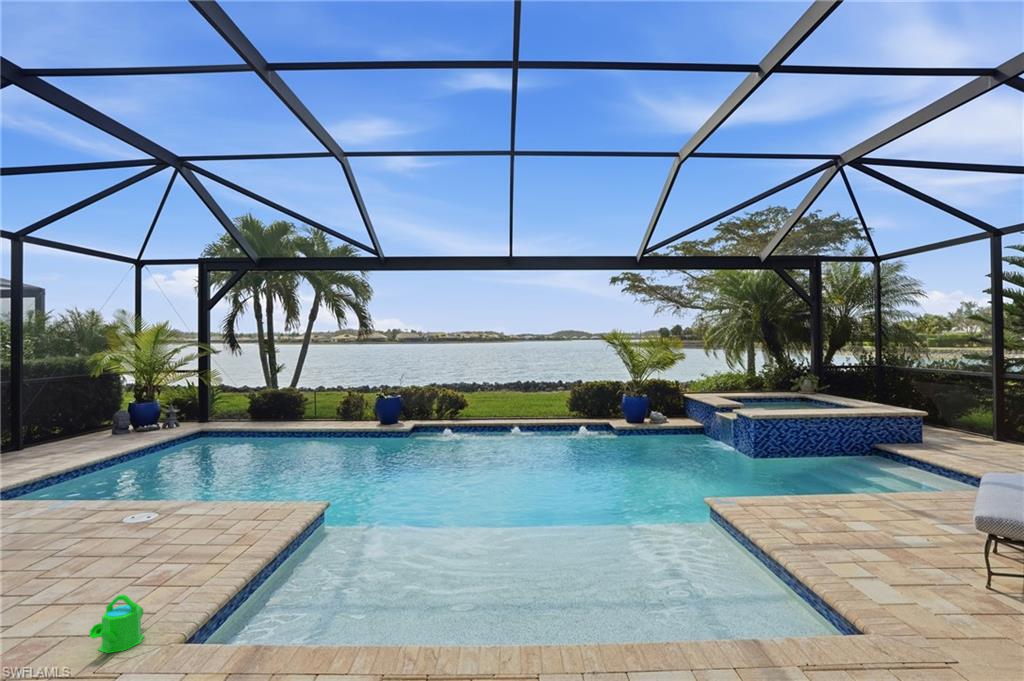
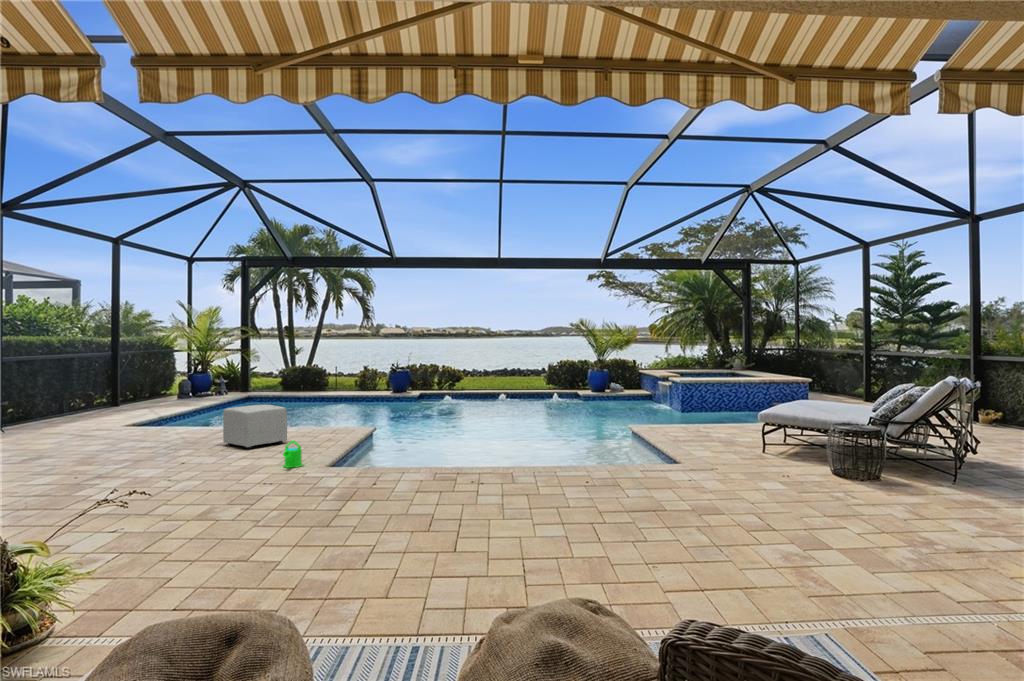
ottoman: none [57,487,167,575] -> present [223,405,287,449]

